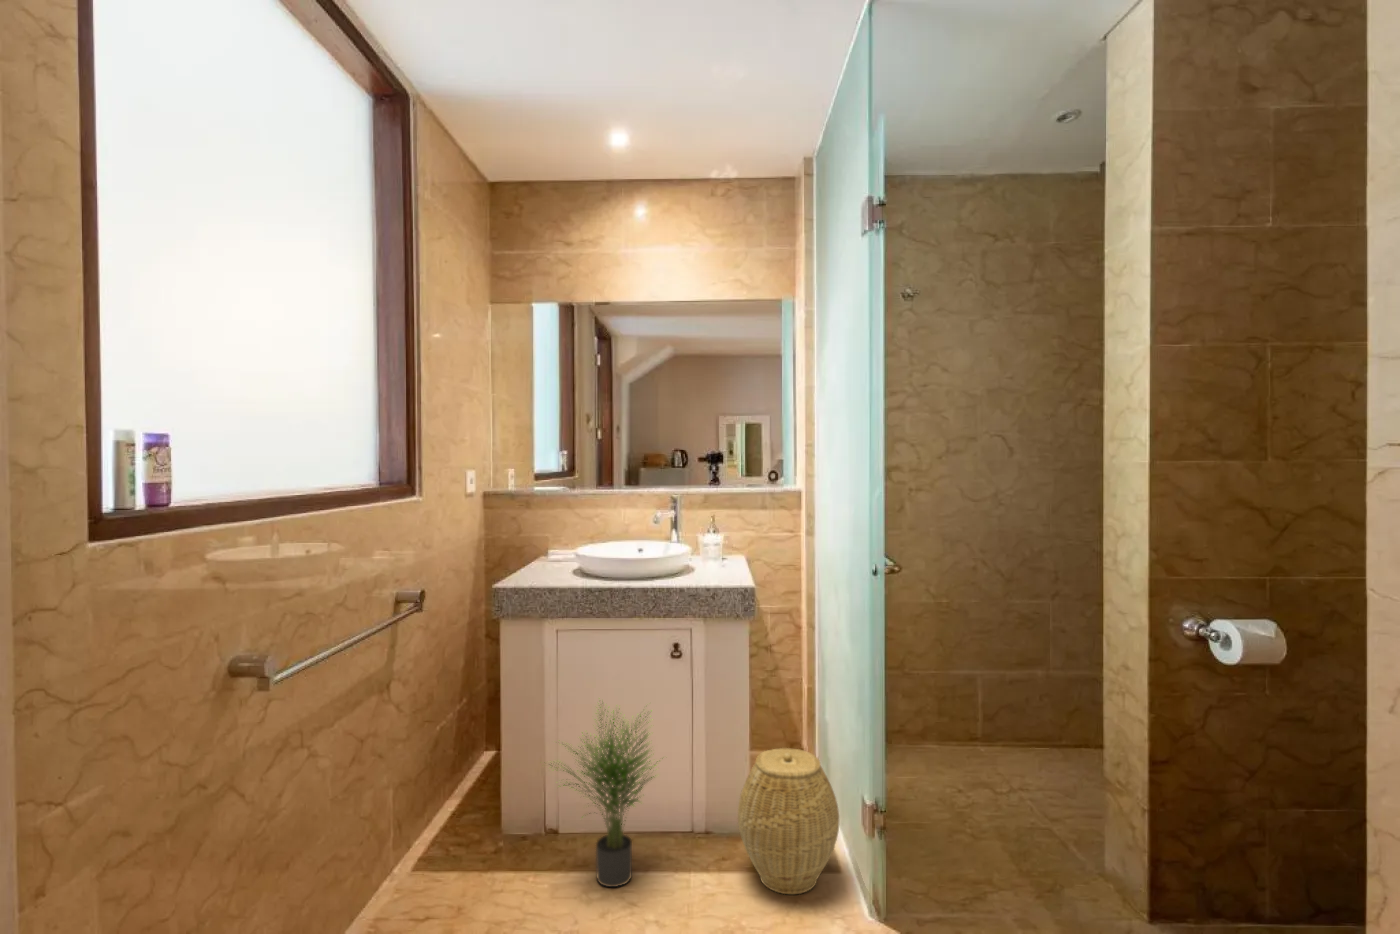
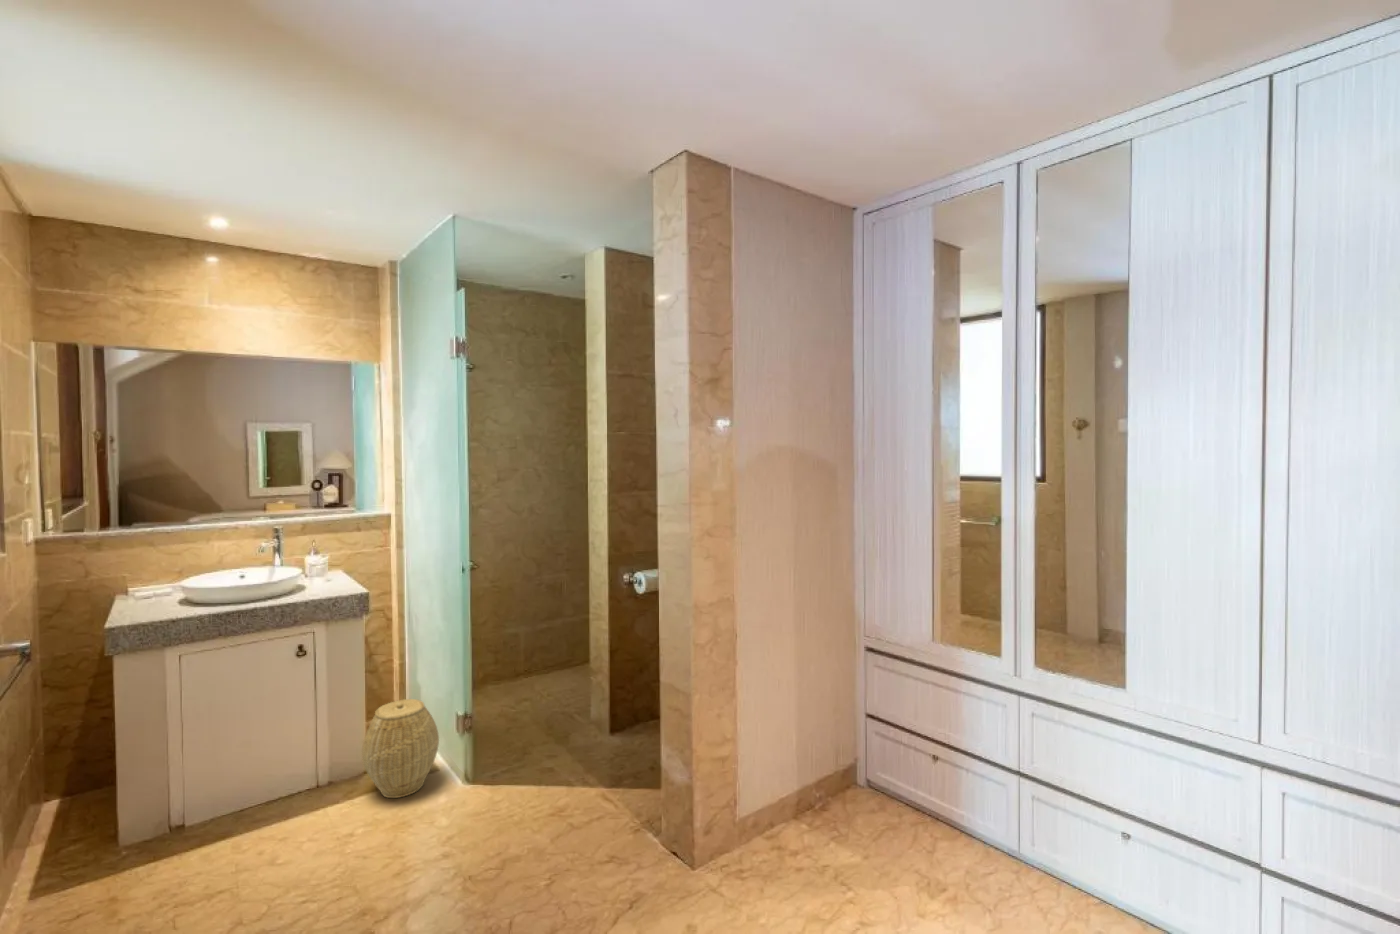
potted plant: present [563,707,658,887] -> none [176,691,304,843]

